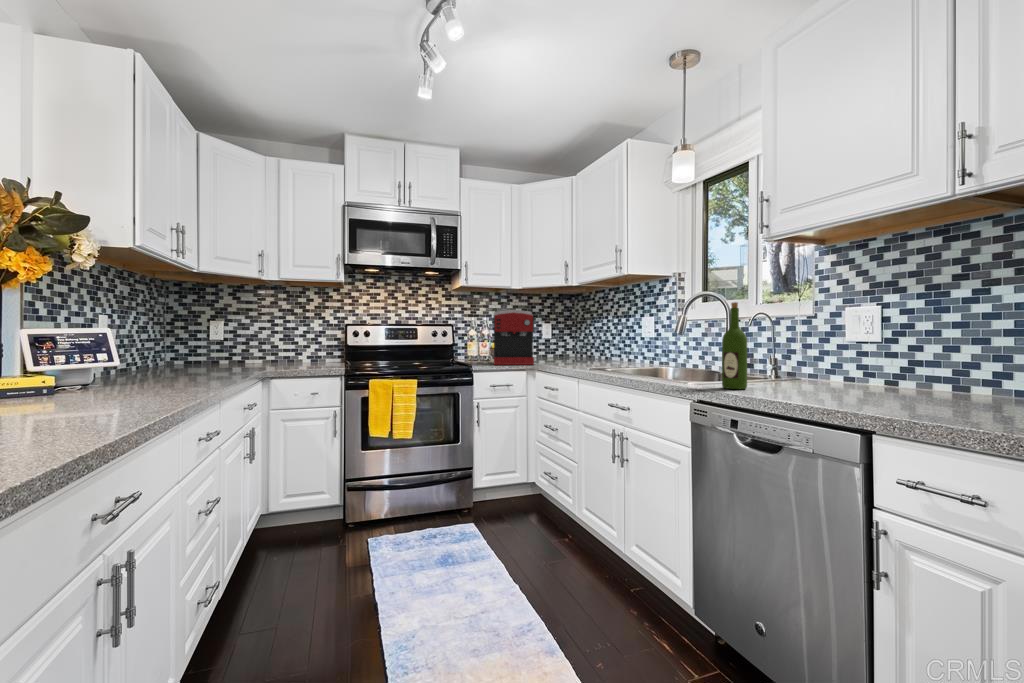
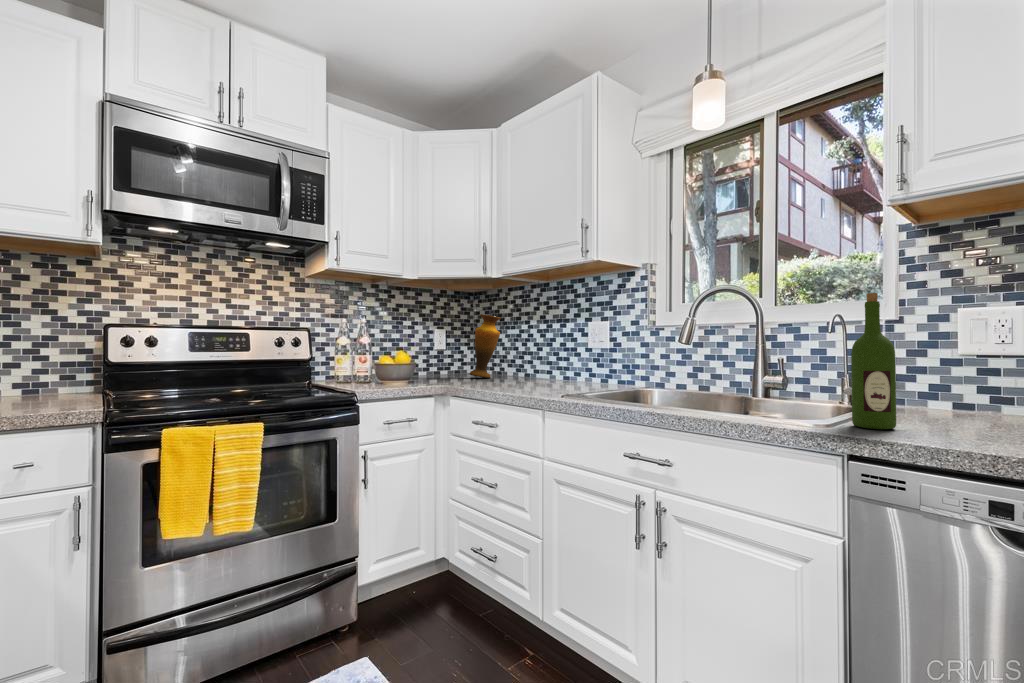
coffee maker: present [494,310,534,365] -> none [383,307,454,391]
vase: none [563,312,586,359] -> present [470,314,501,378]

